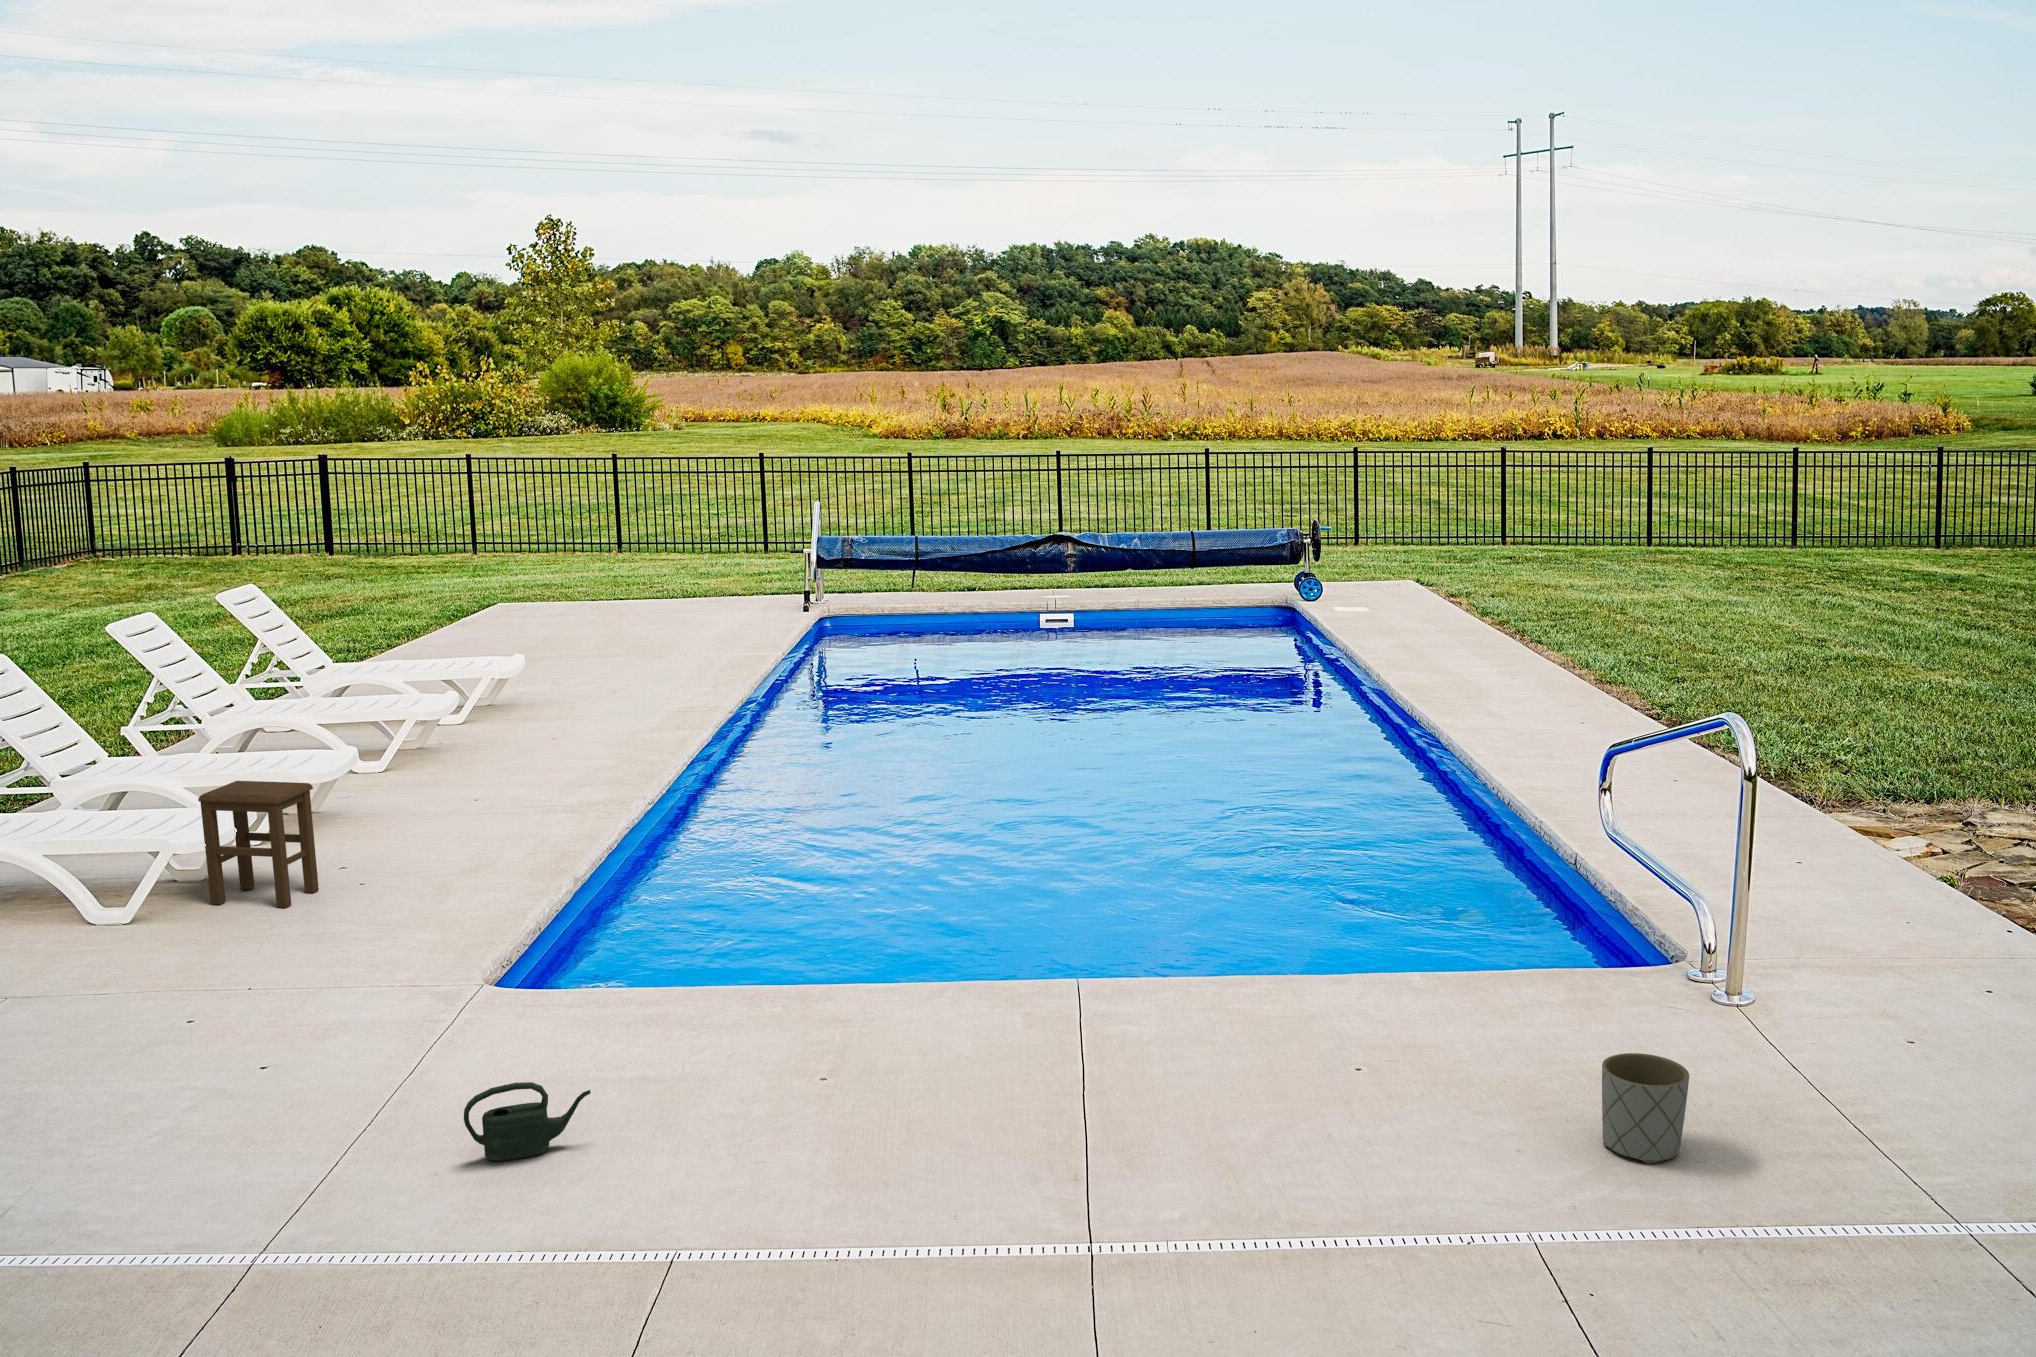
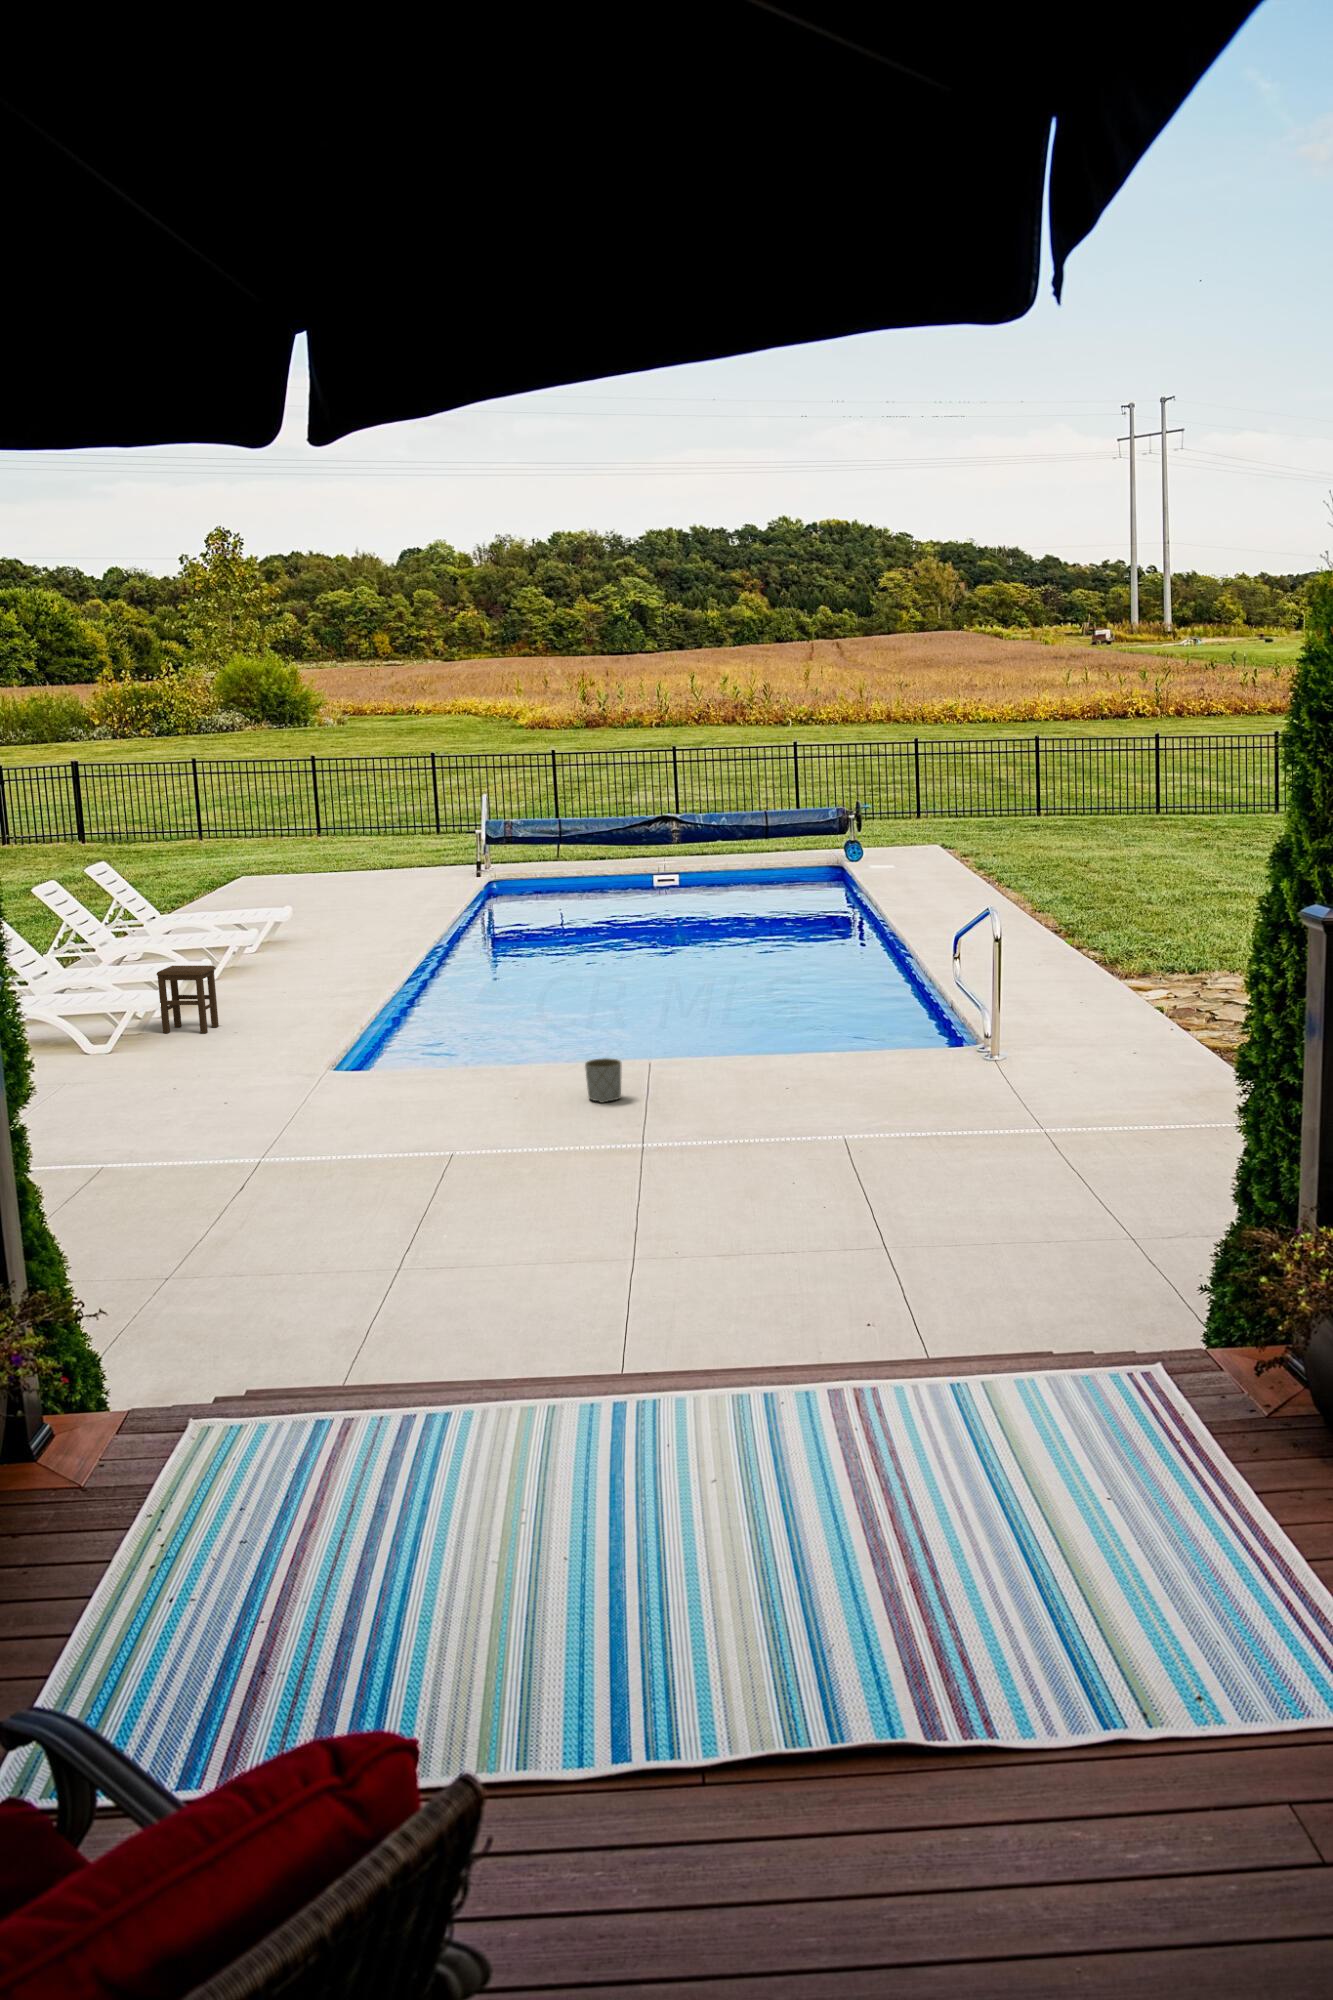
planter: present [1602,1053,1689,1164] -> present [585,1058,621,1103]
watering can: present [464,1082,591,1161] -> none [347,1071,402,1106]

